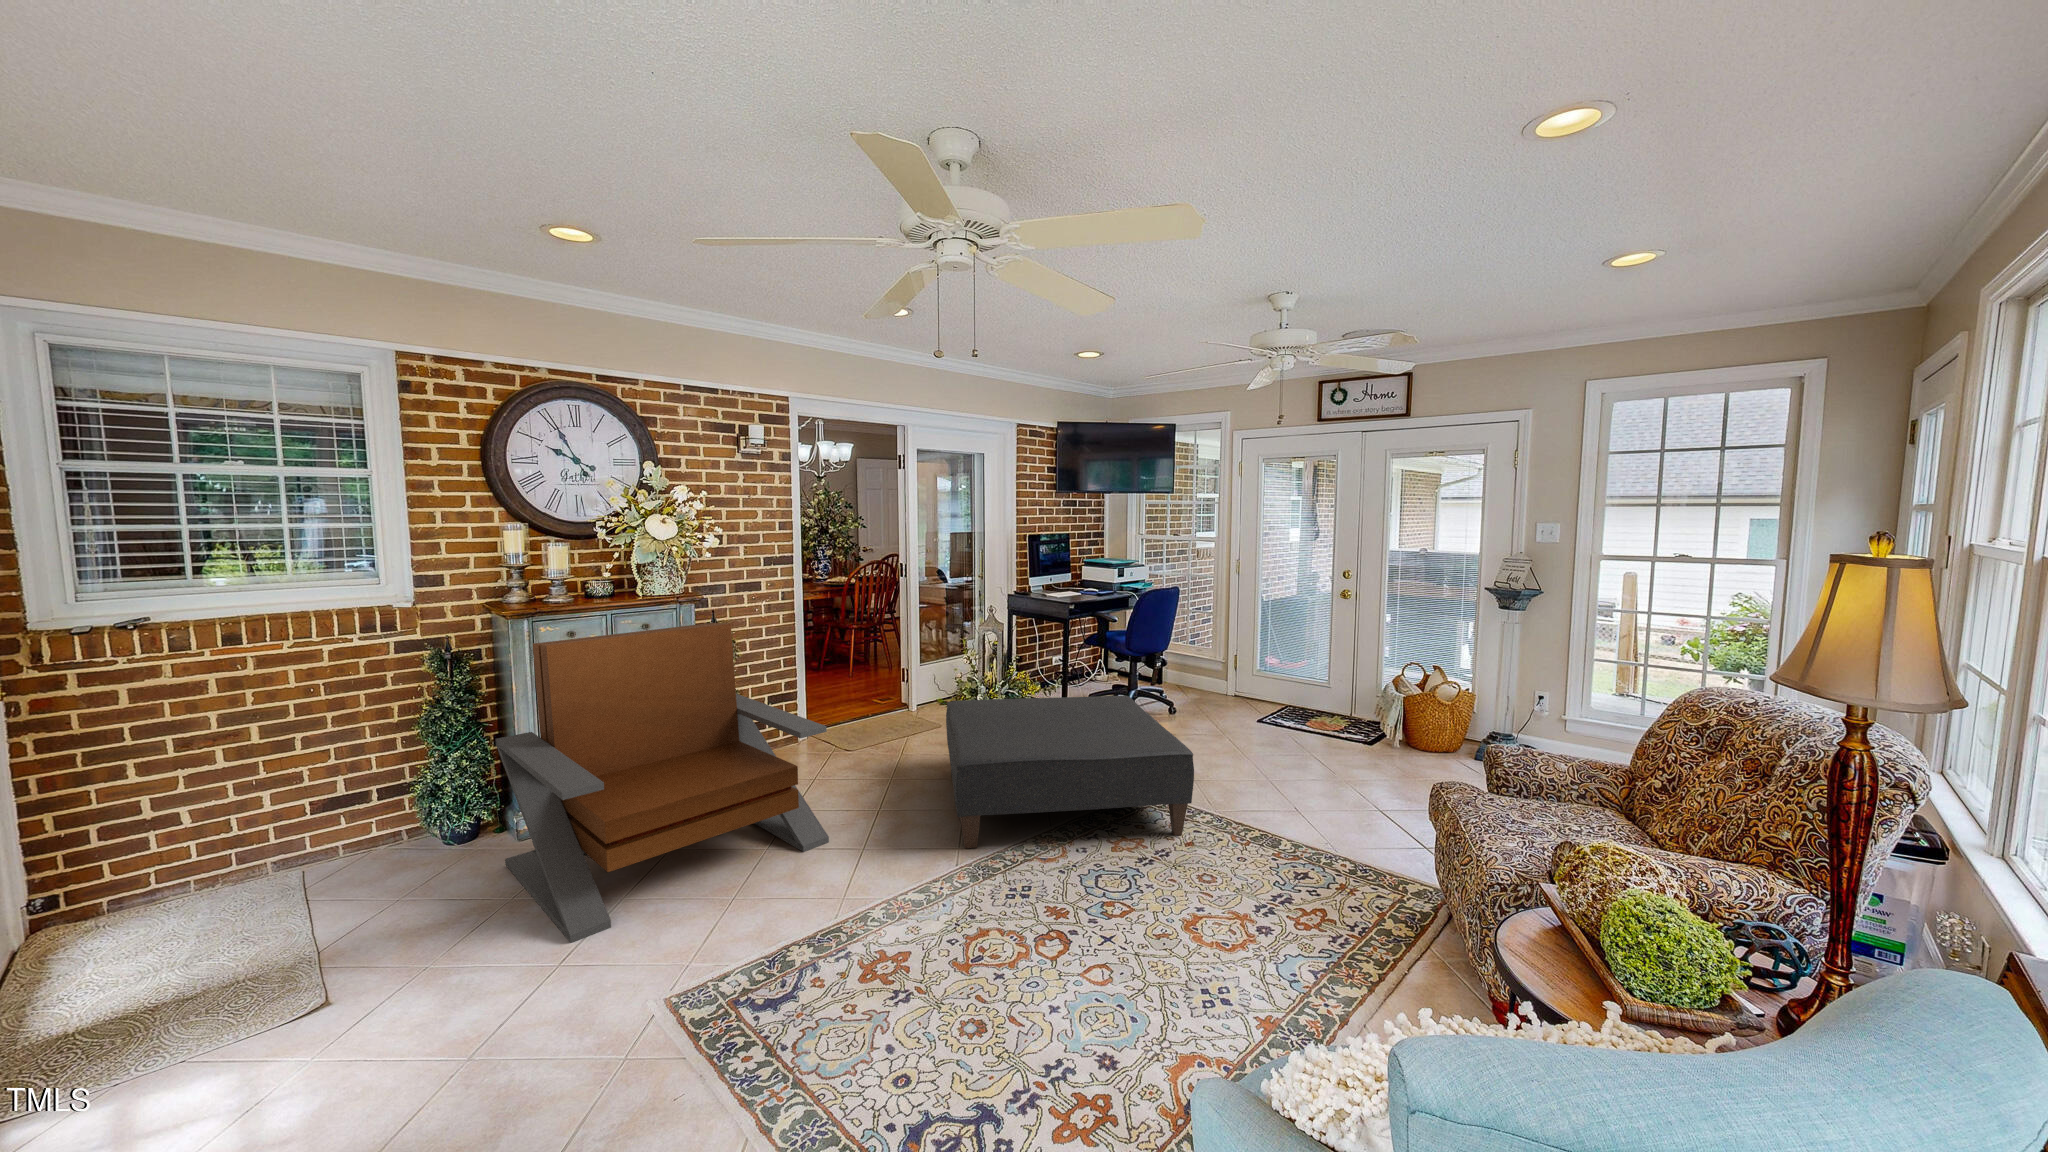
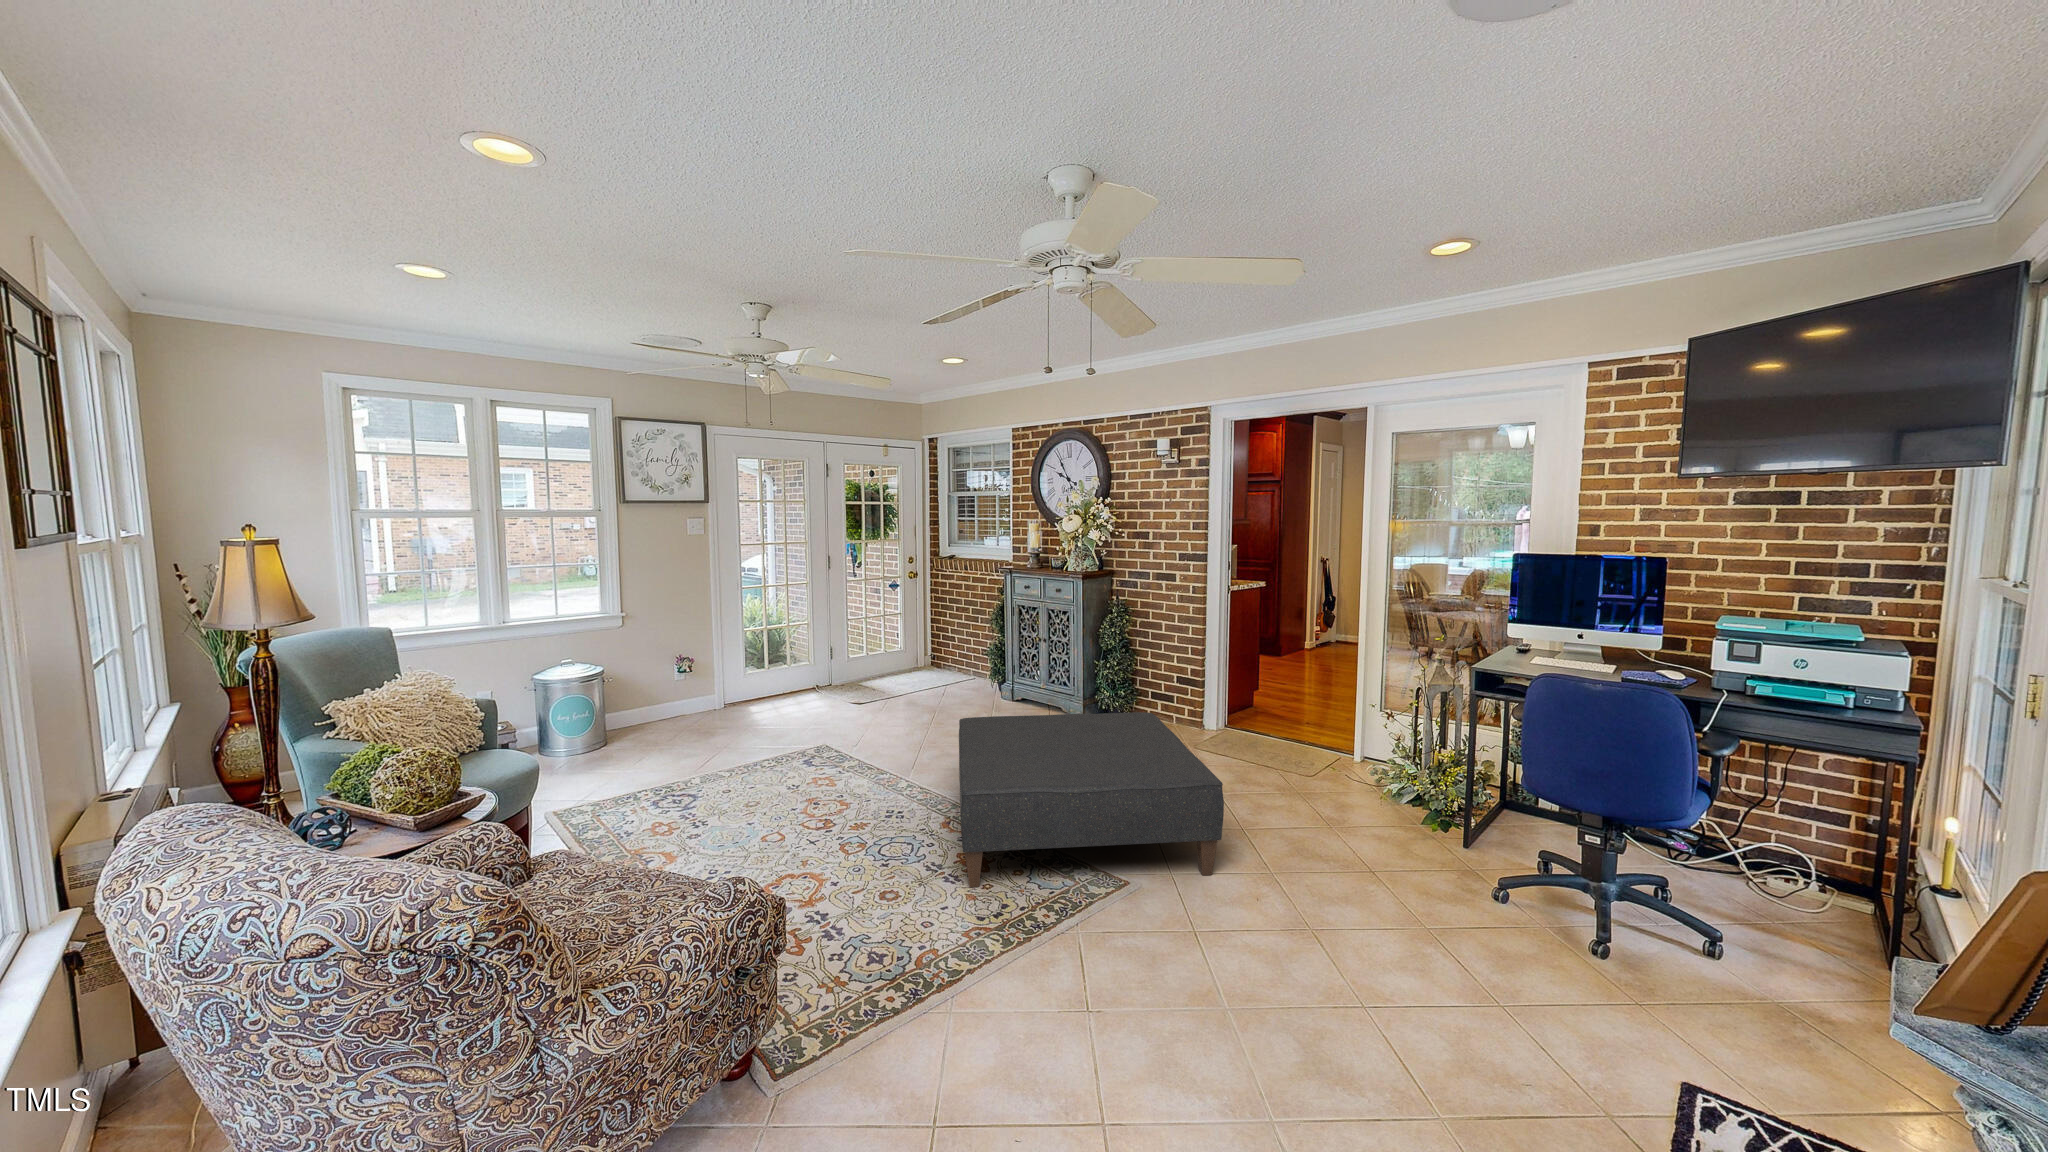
lounge chair: present [496,623,829,942] -> none [889,585,1079,755]

